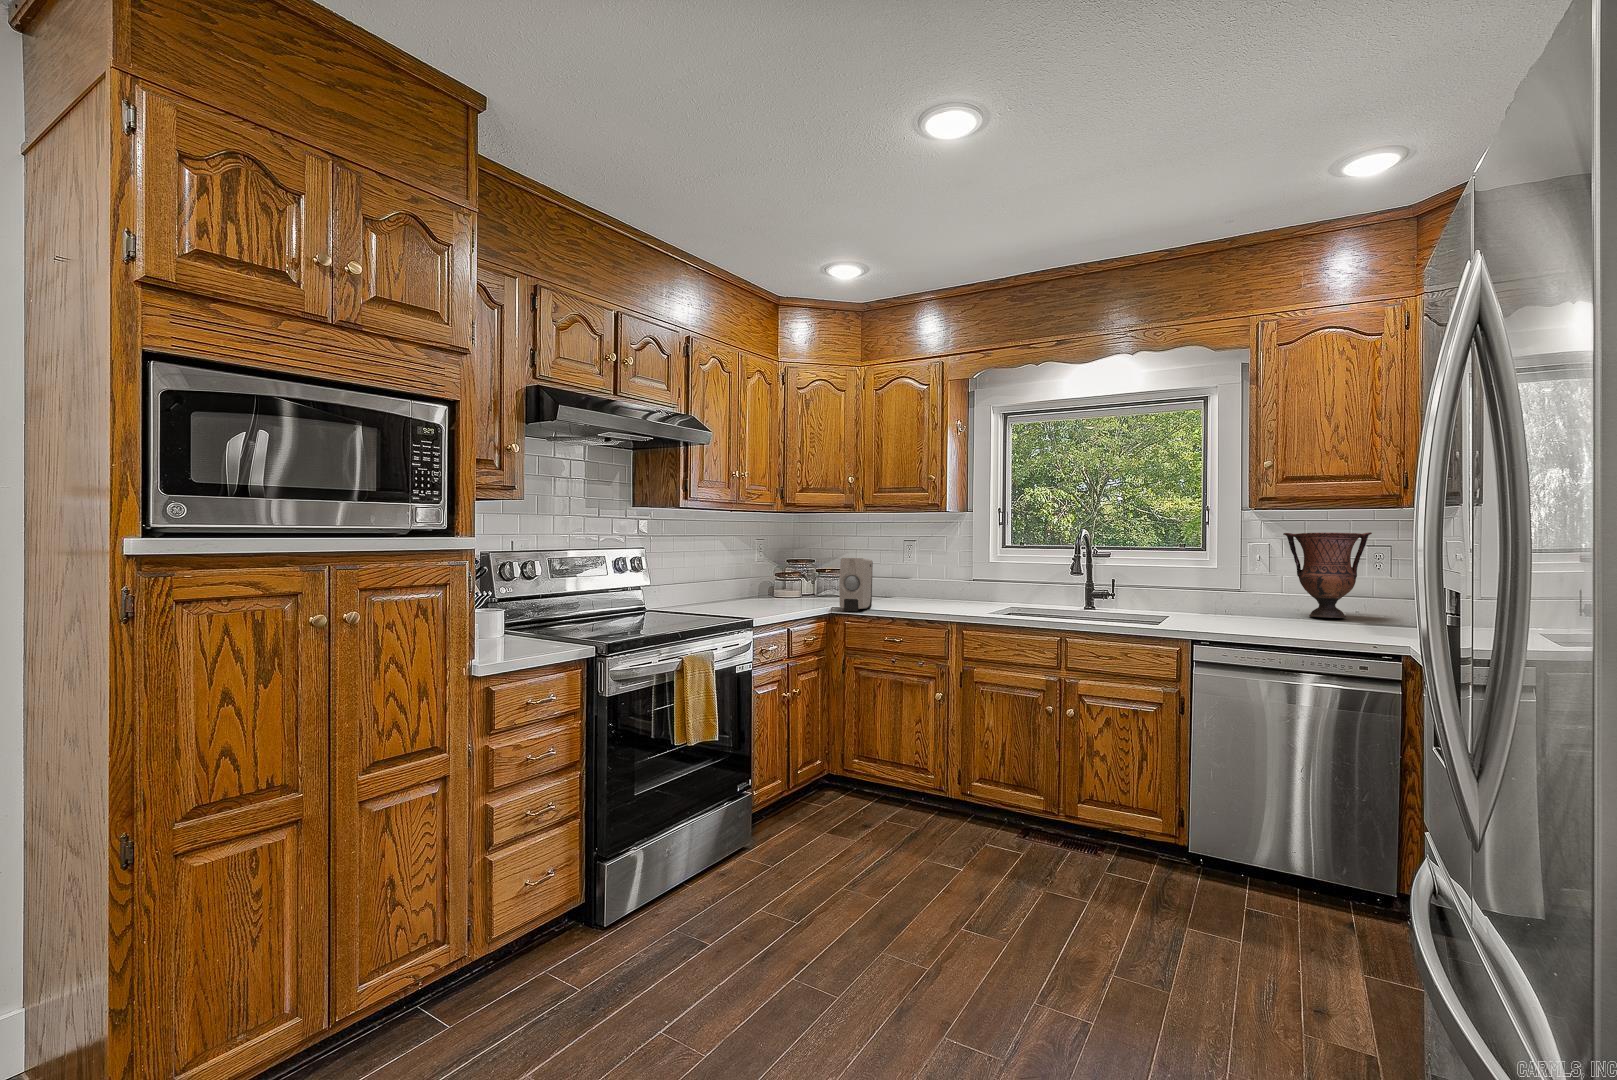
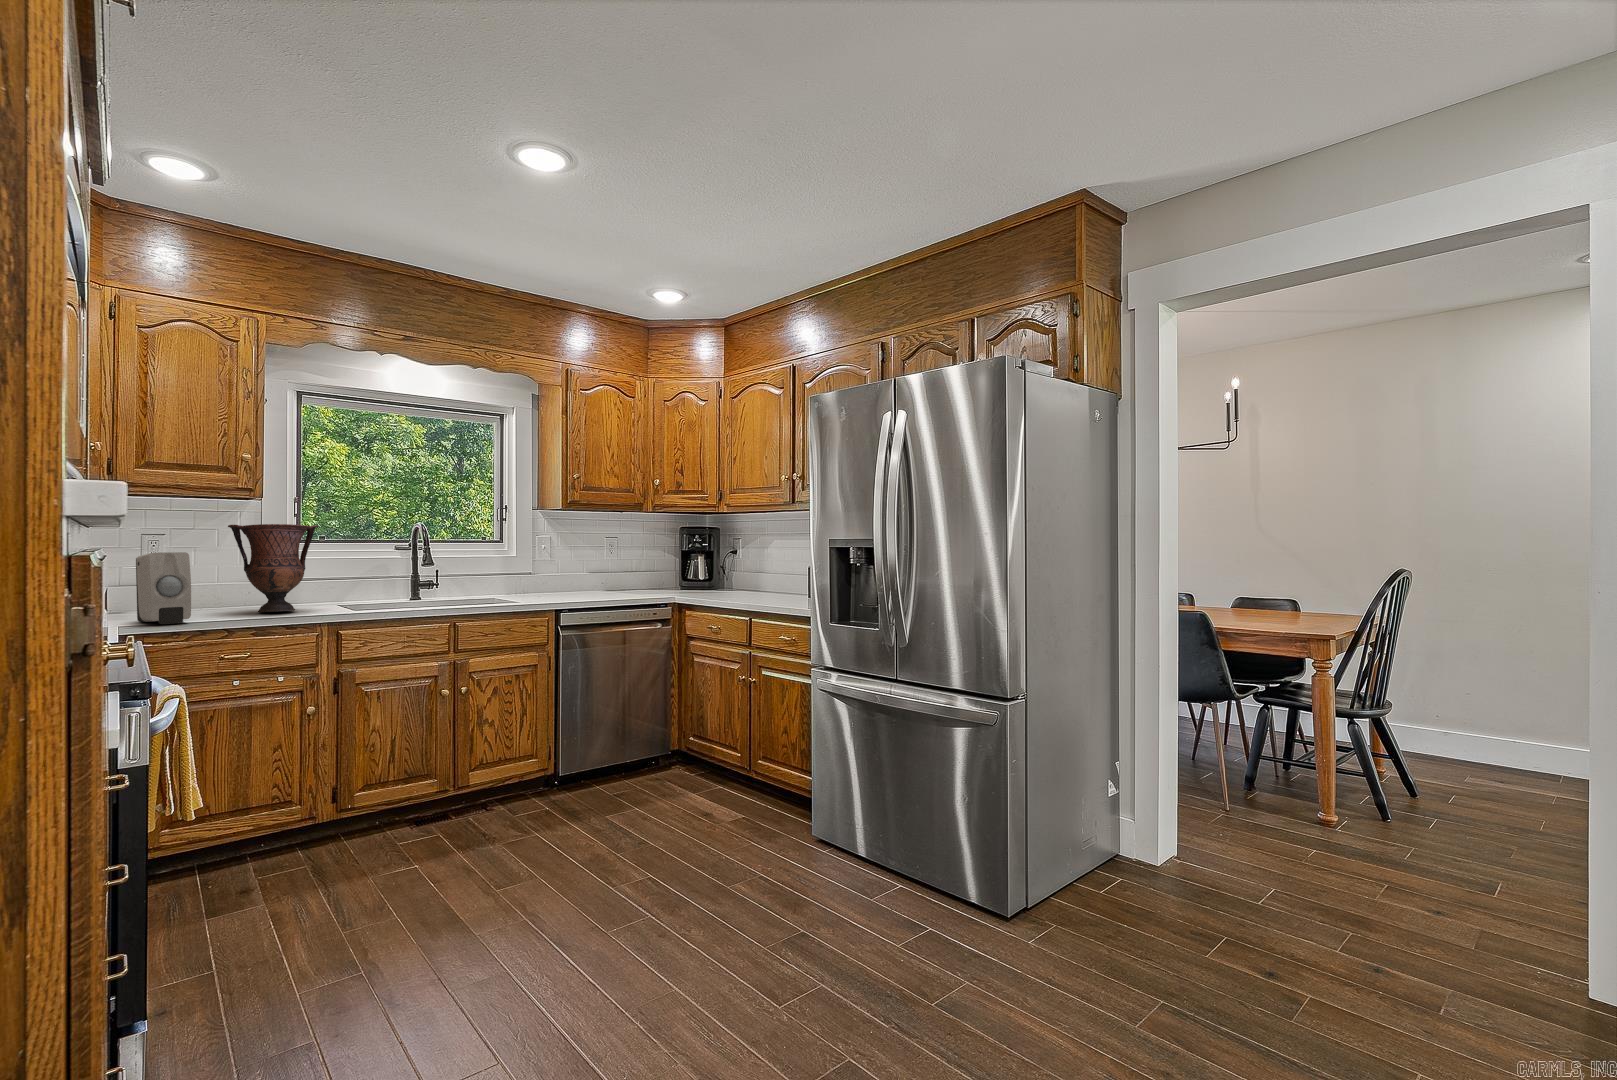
vase: present [1283,532,1372,618] -> present [228,524,318,612]

